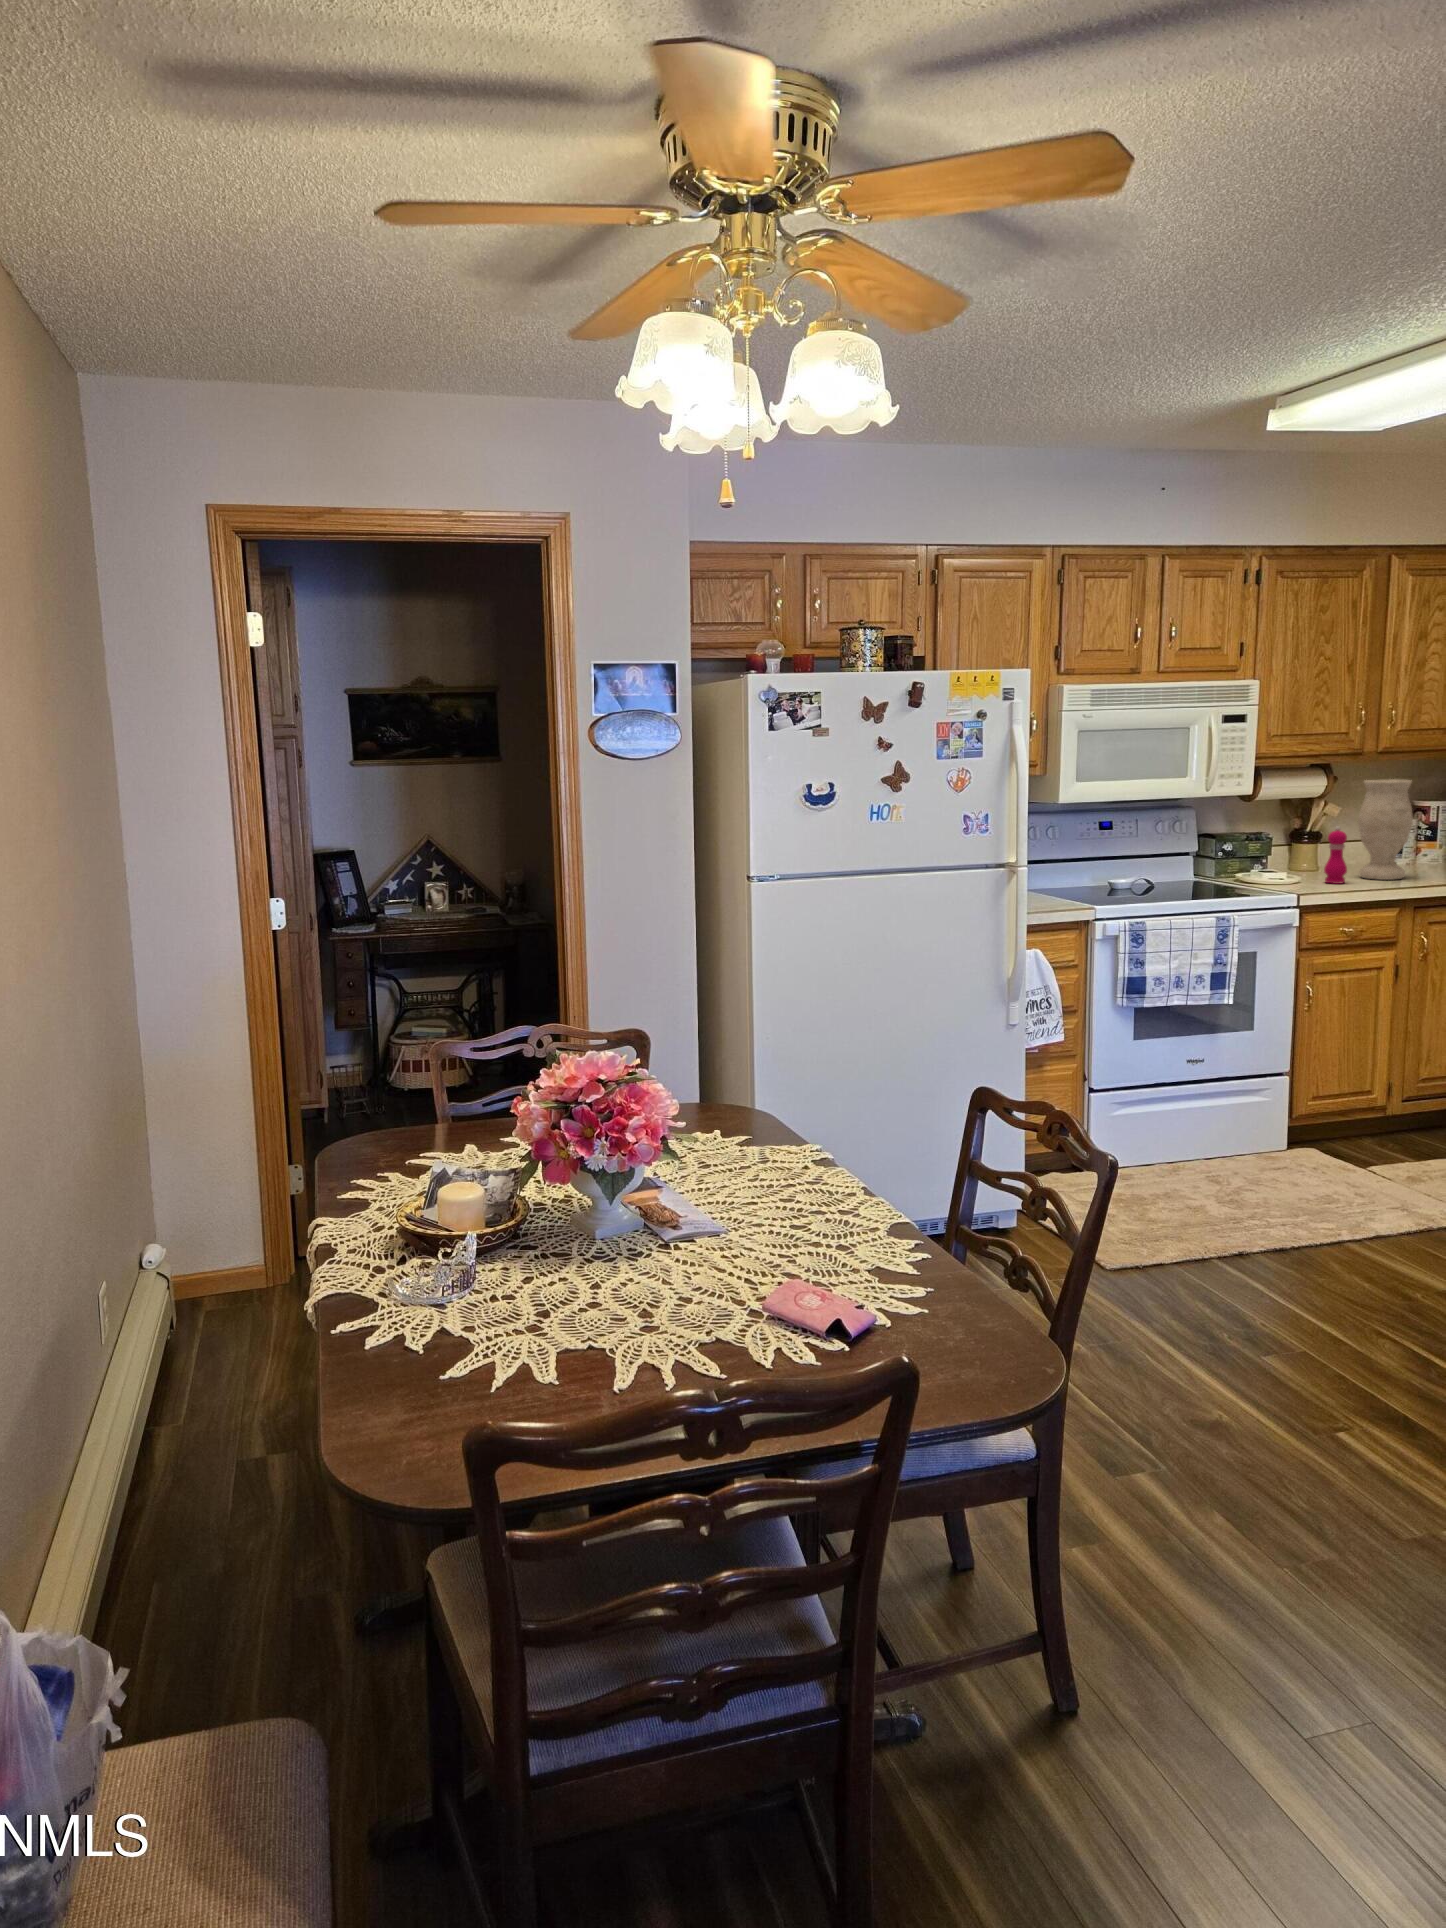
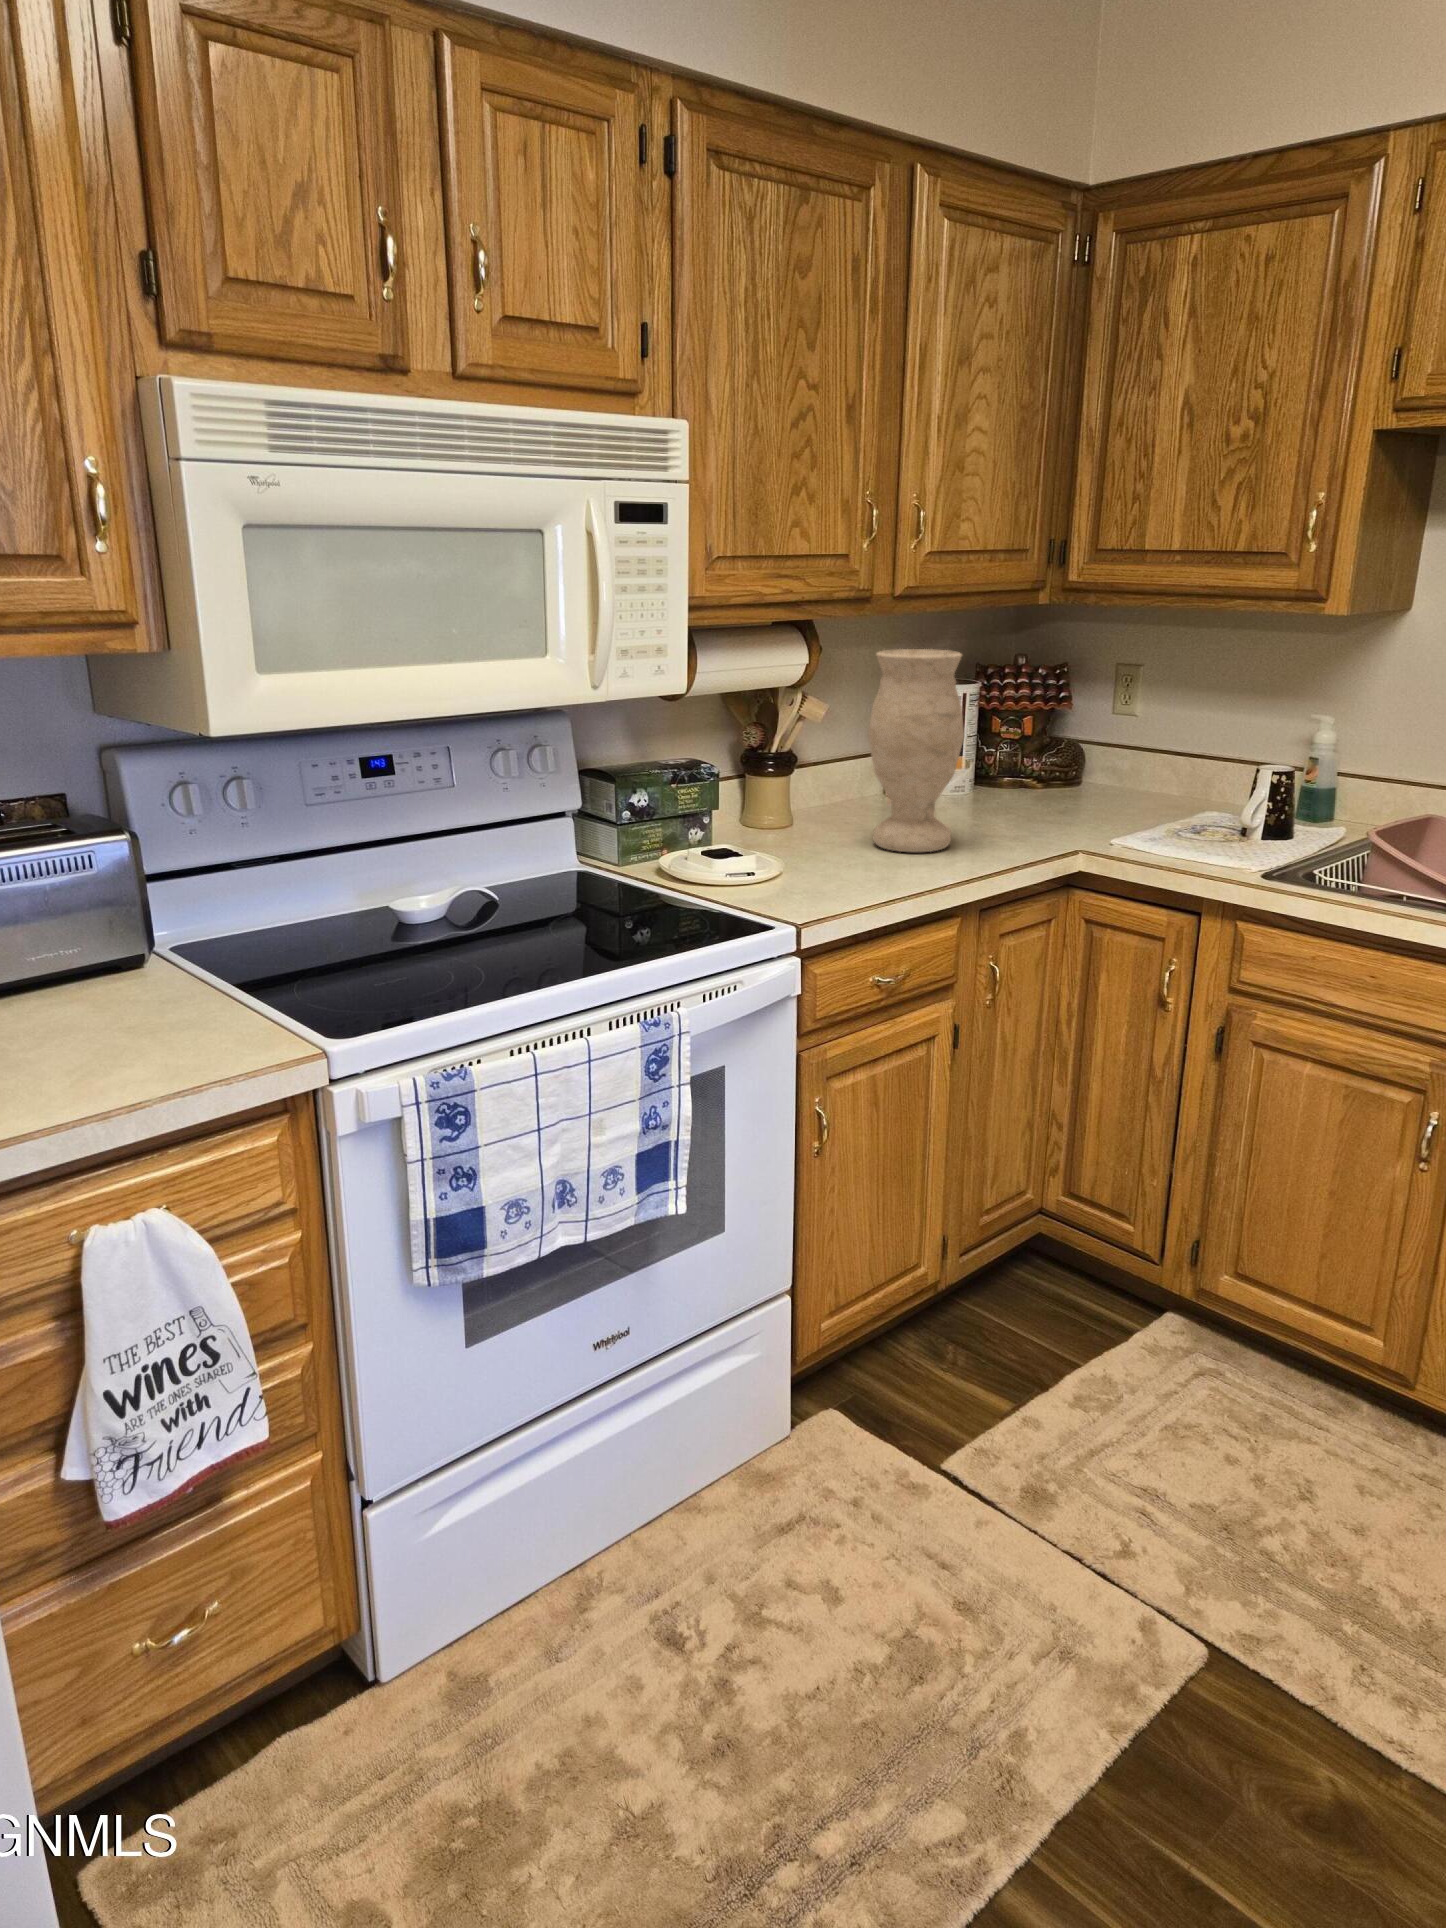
pepper mill: present [1324,827,1347,884] -> none [823,753,865,873]

